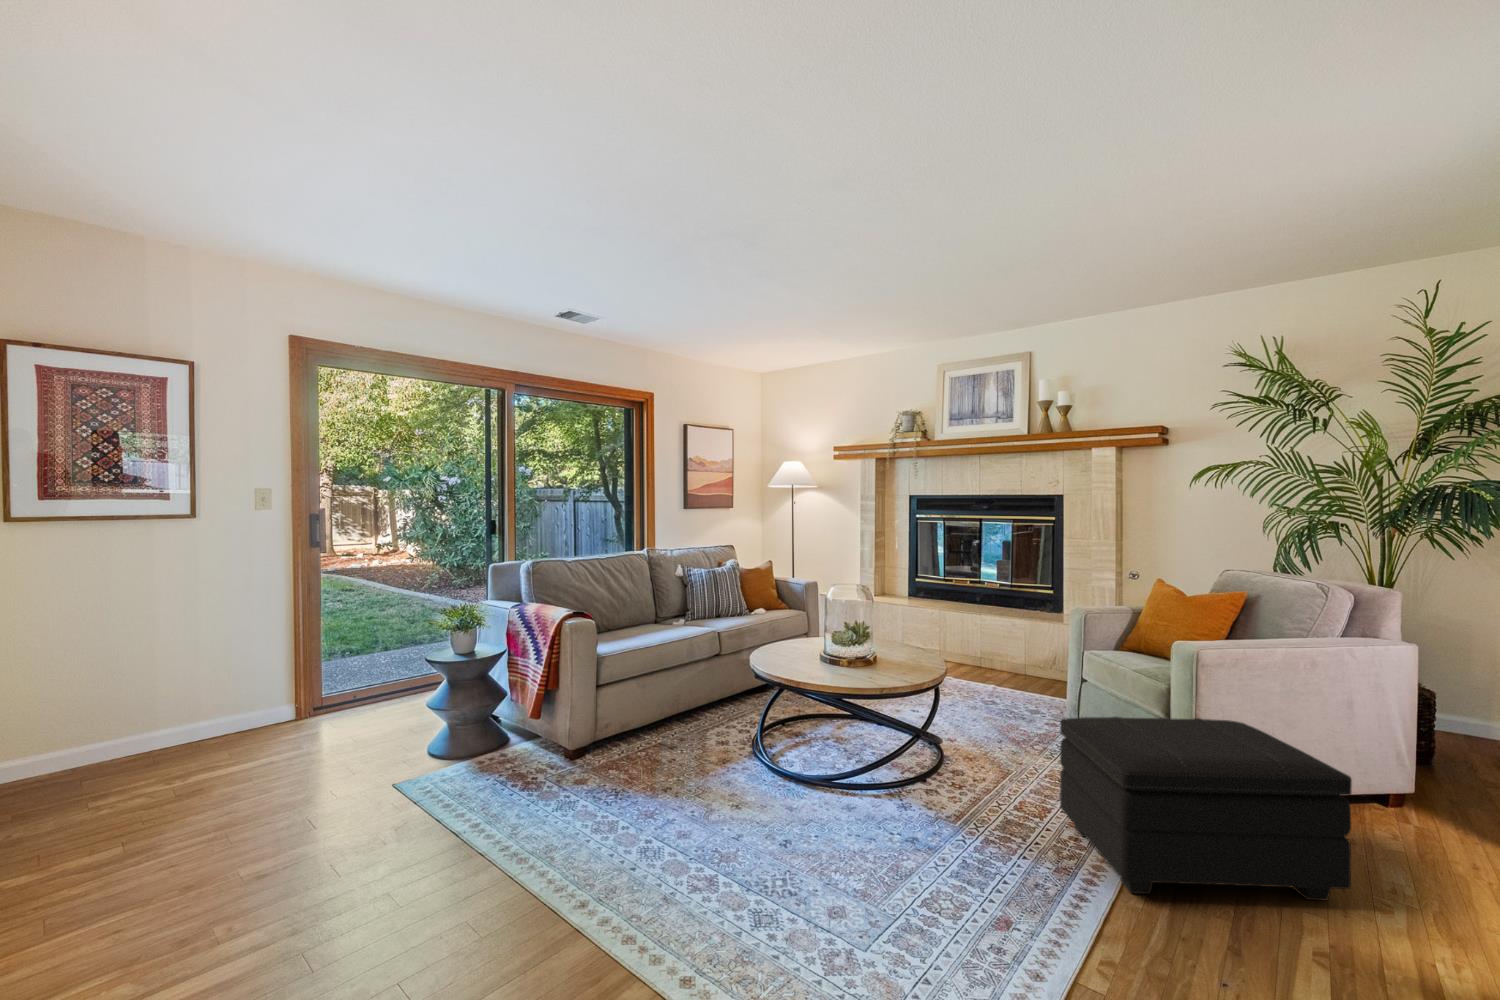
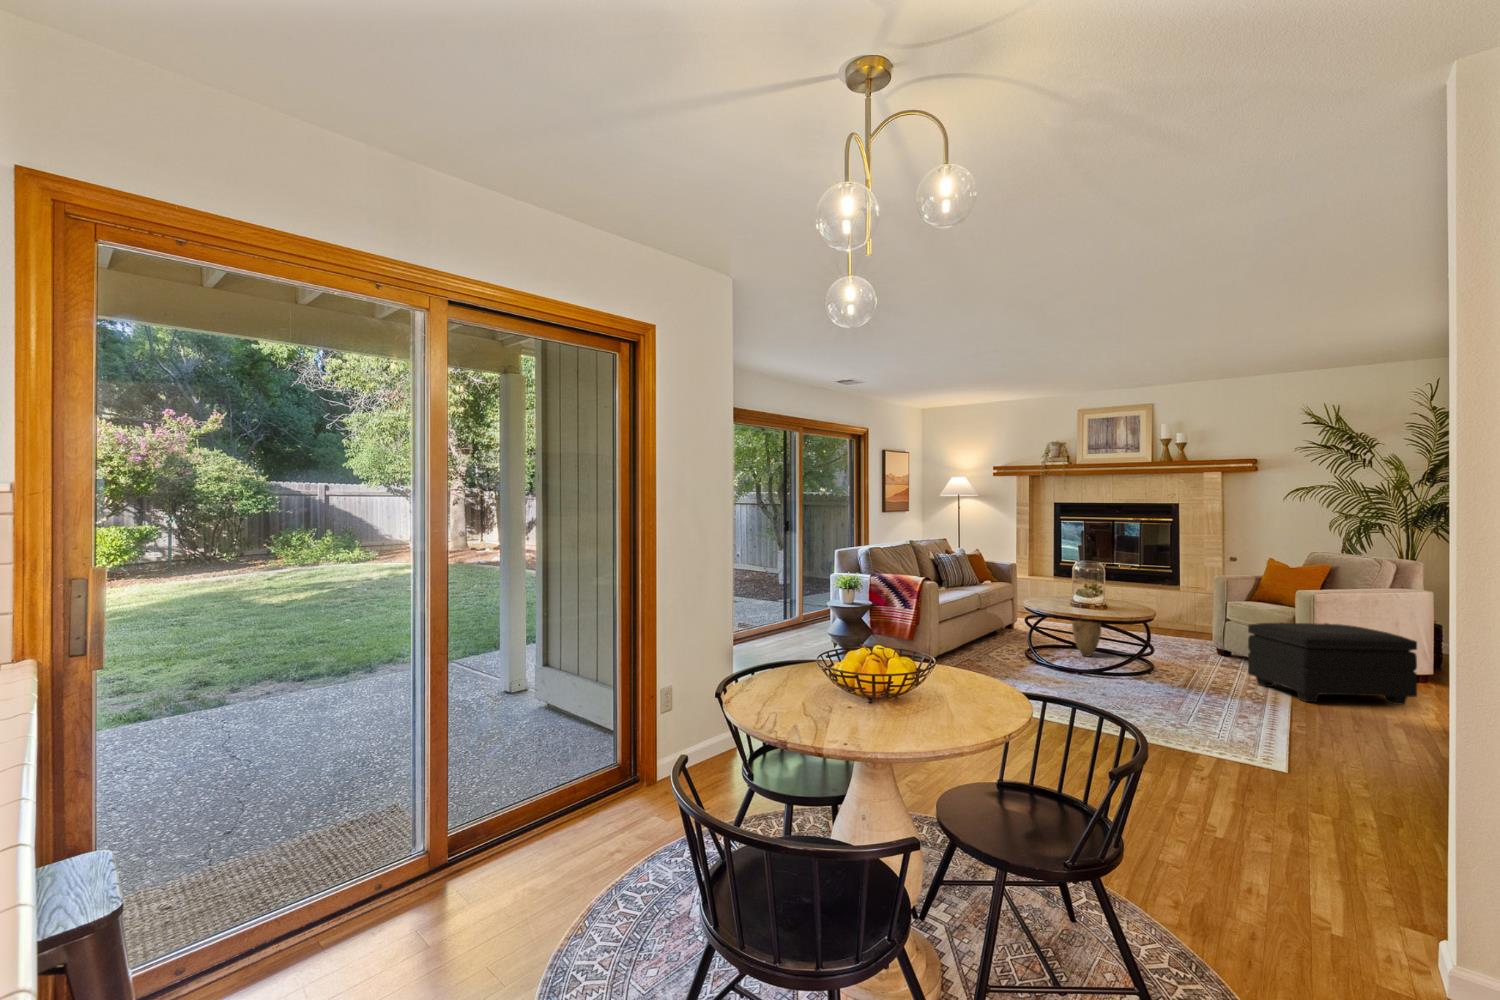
vase: none [816,681,858,752] -> present [1072,621,1101,656]

